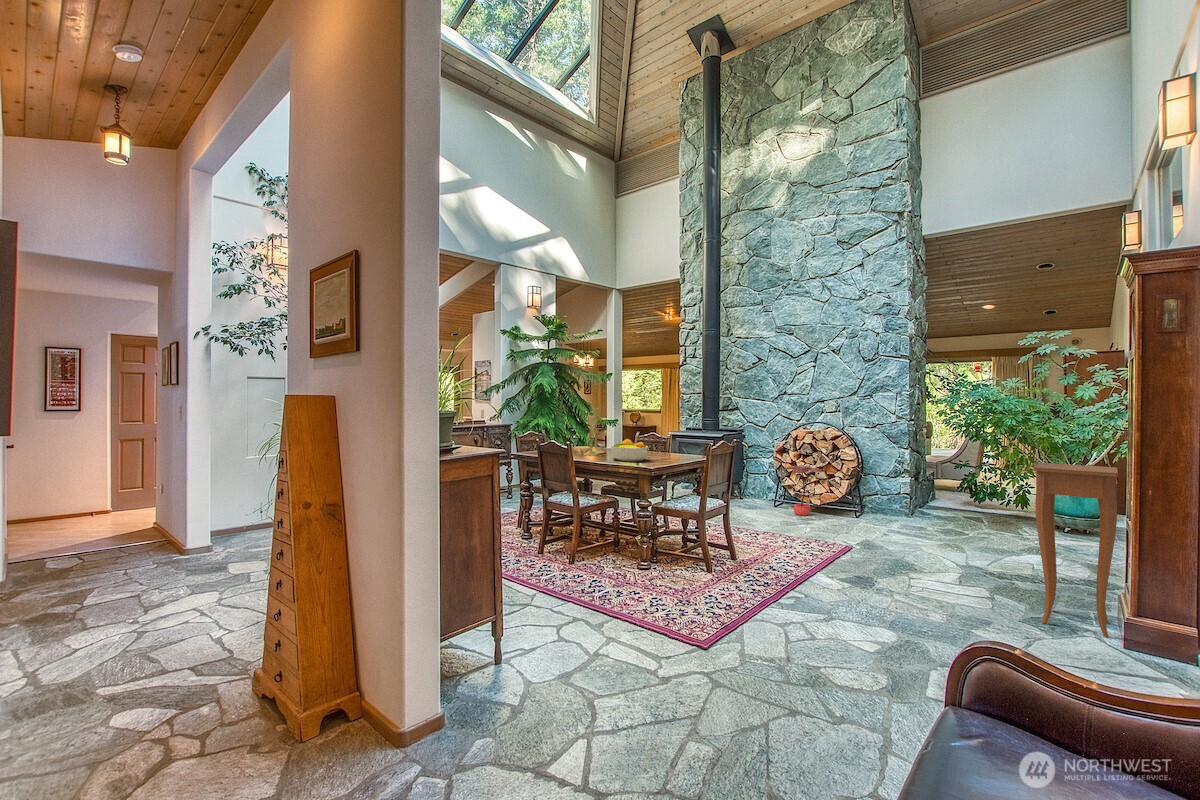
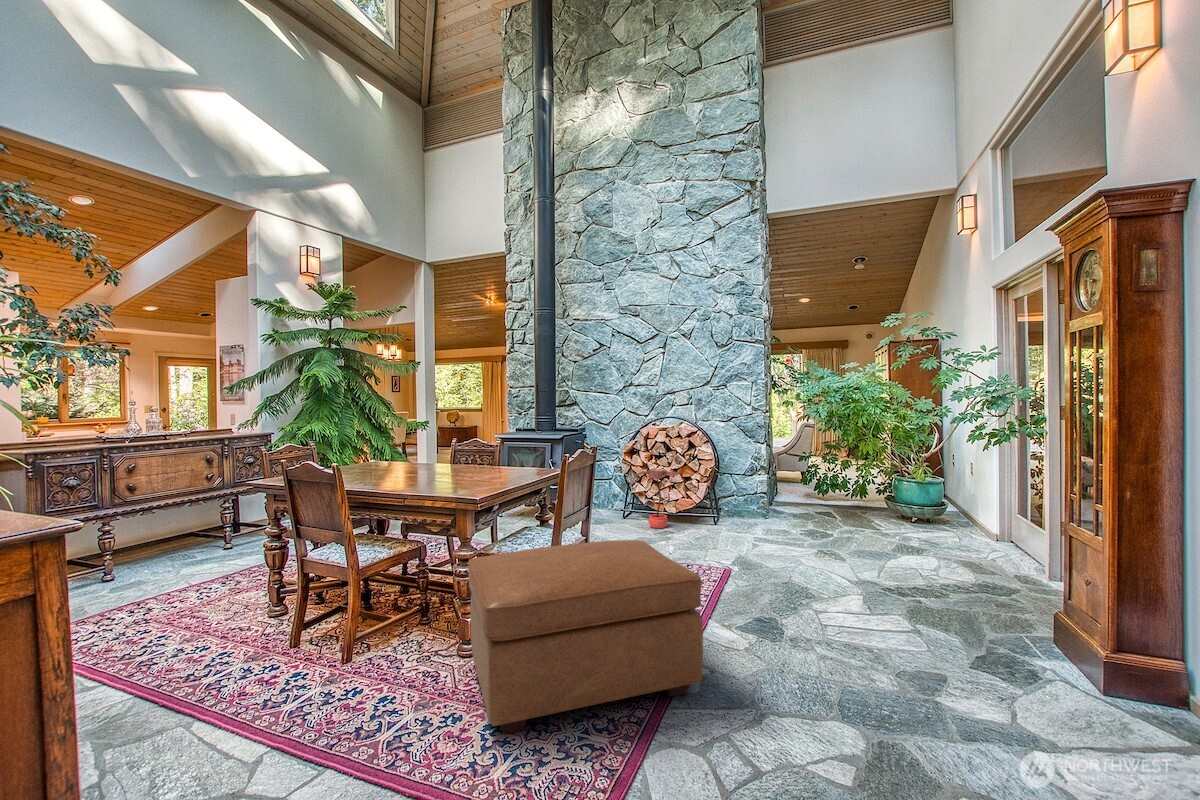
candlestick: present [584,408,604,455] -> none [371,406,405,477]
fruit bowl: present [611,439,648,462] -> none [412,451,470,486]
side table: present [1034,463,1118,637] -> none [971,460,1089,682]
ottoman: none [646,505,795,603] -> present [468,540,703,734]

